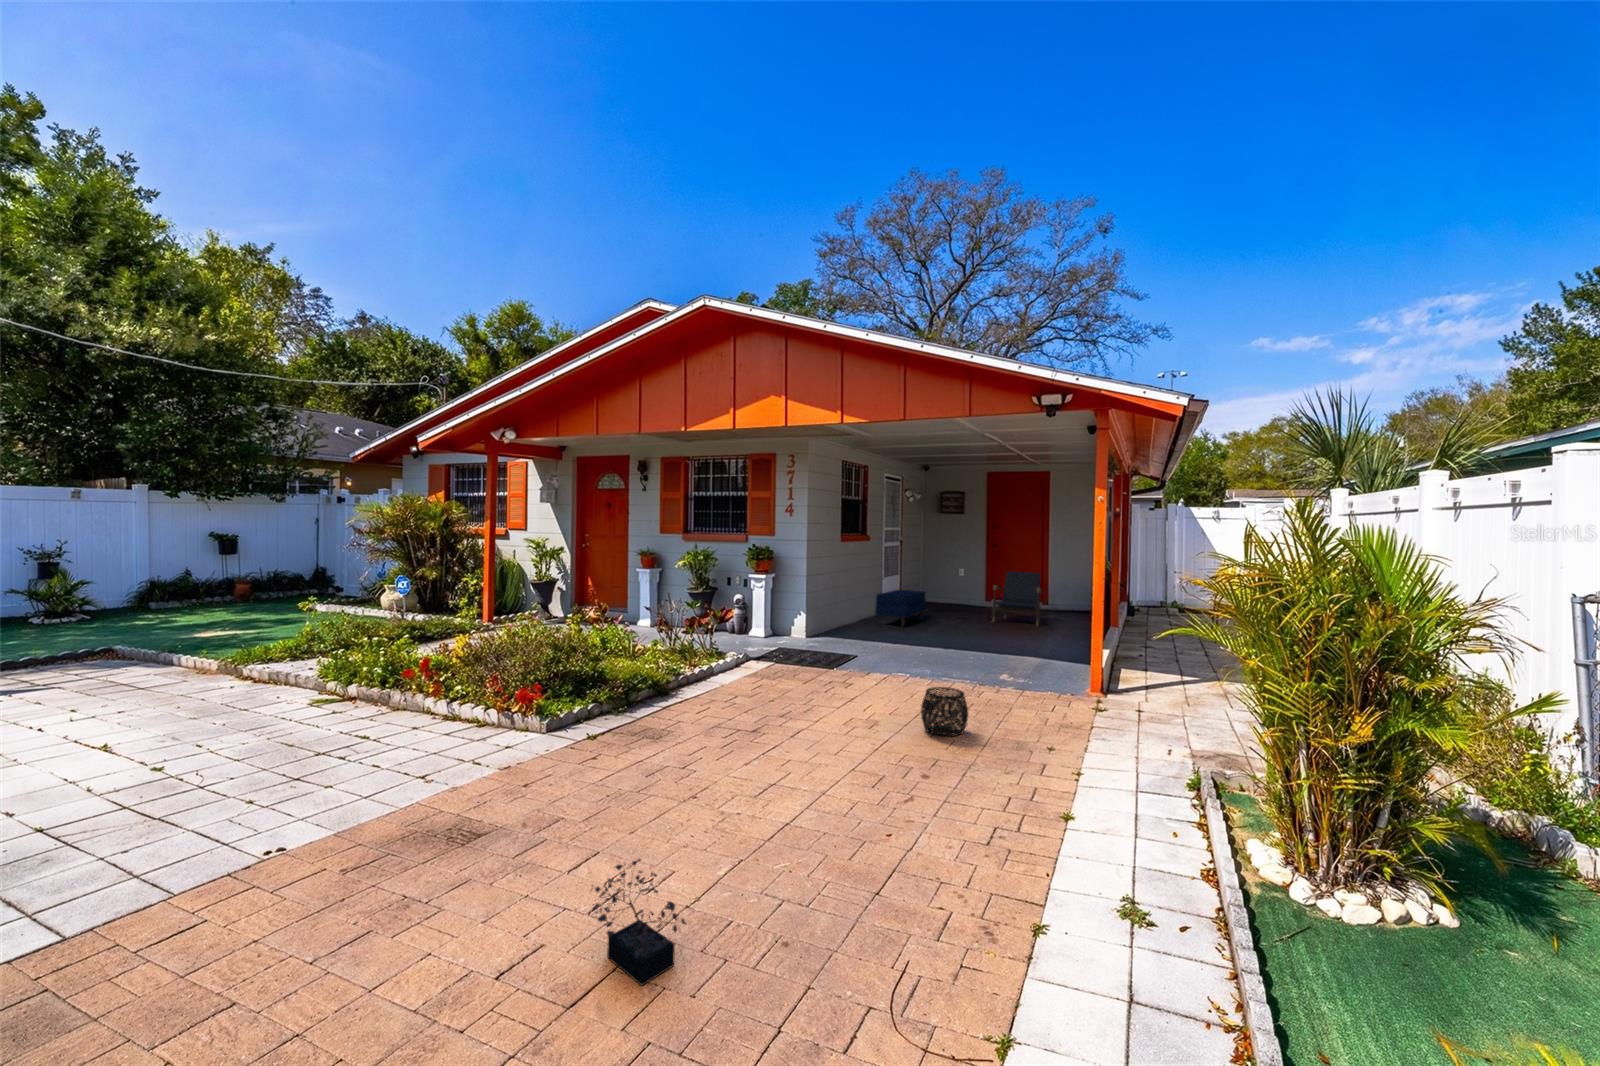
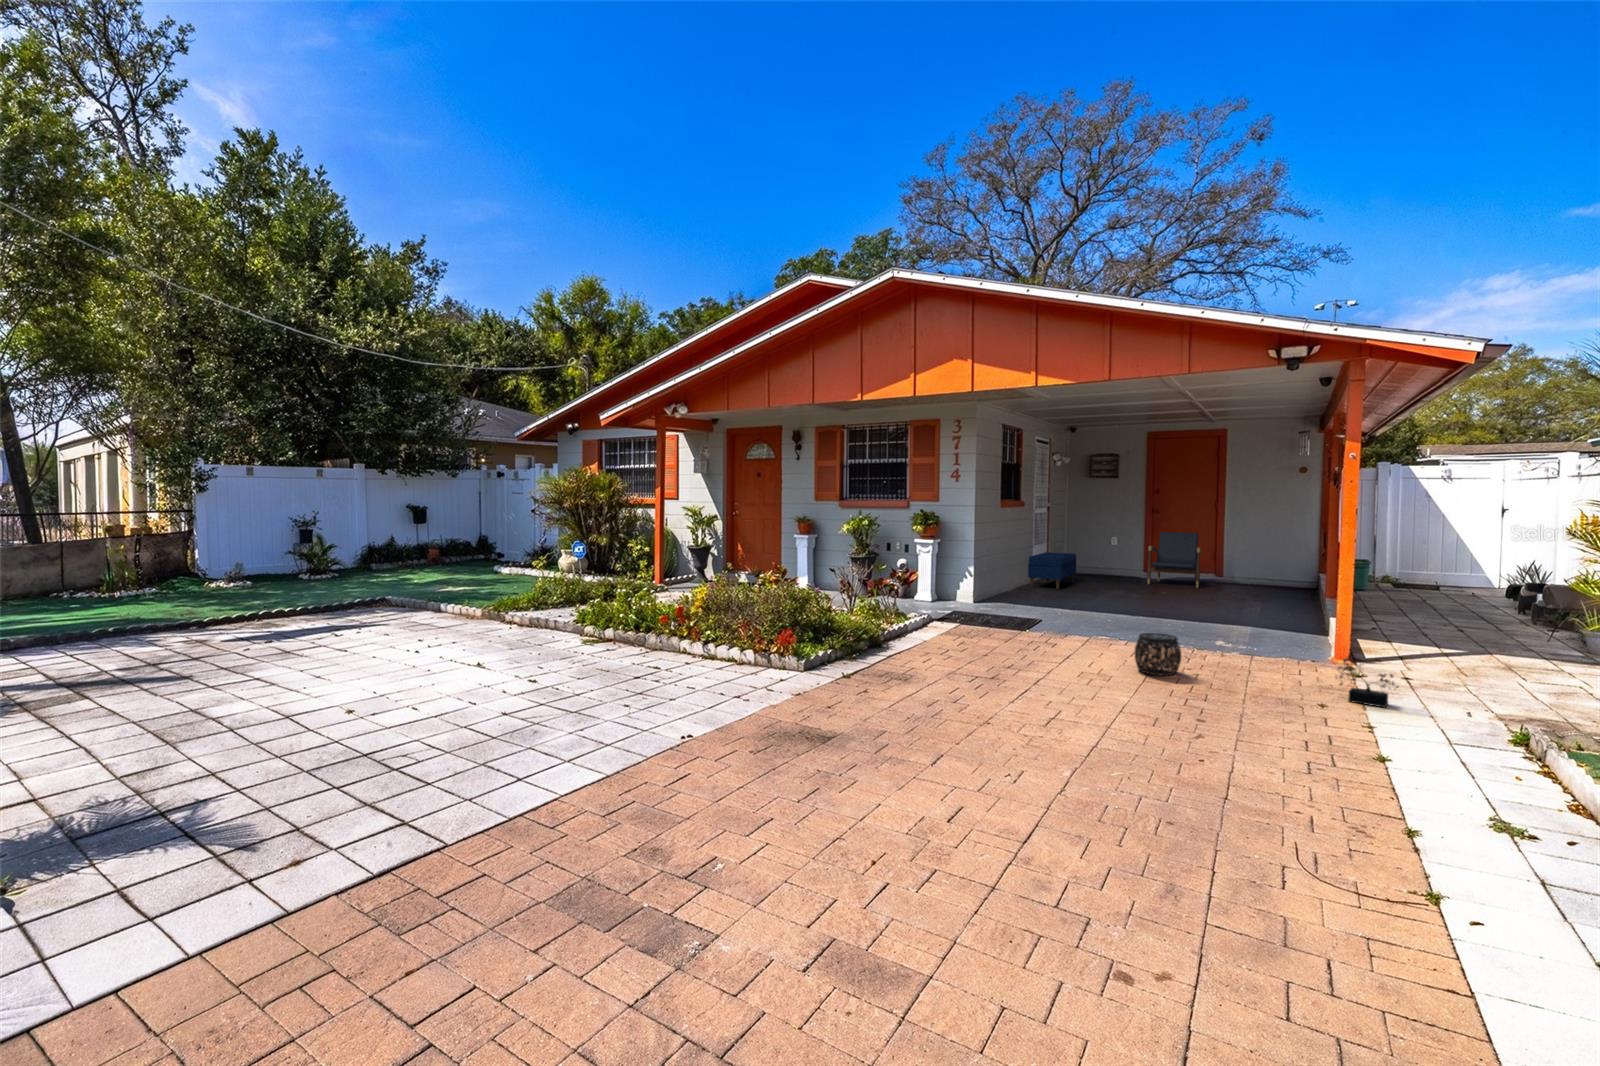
decorative plant: present [592,859,686,985] -> present [1336,658,1398,708]

